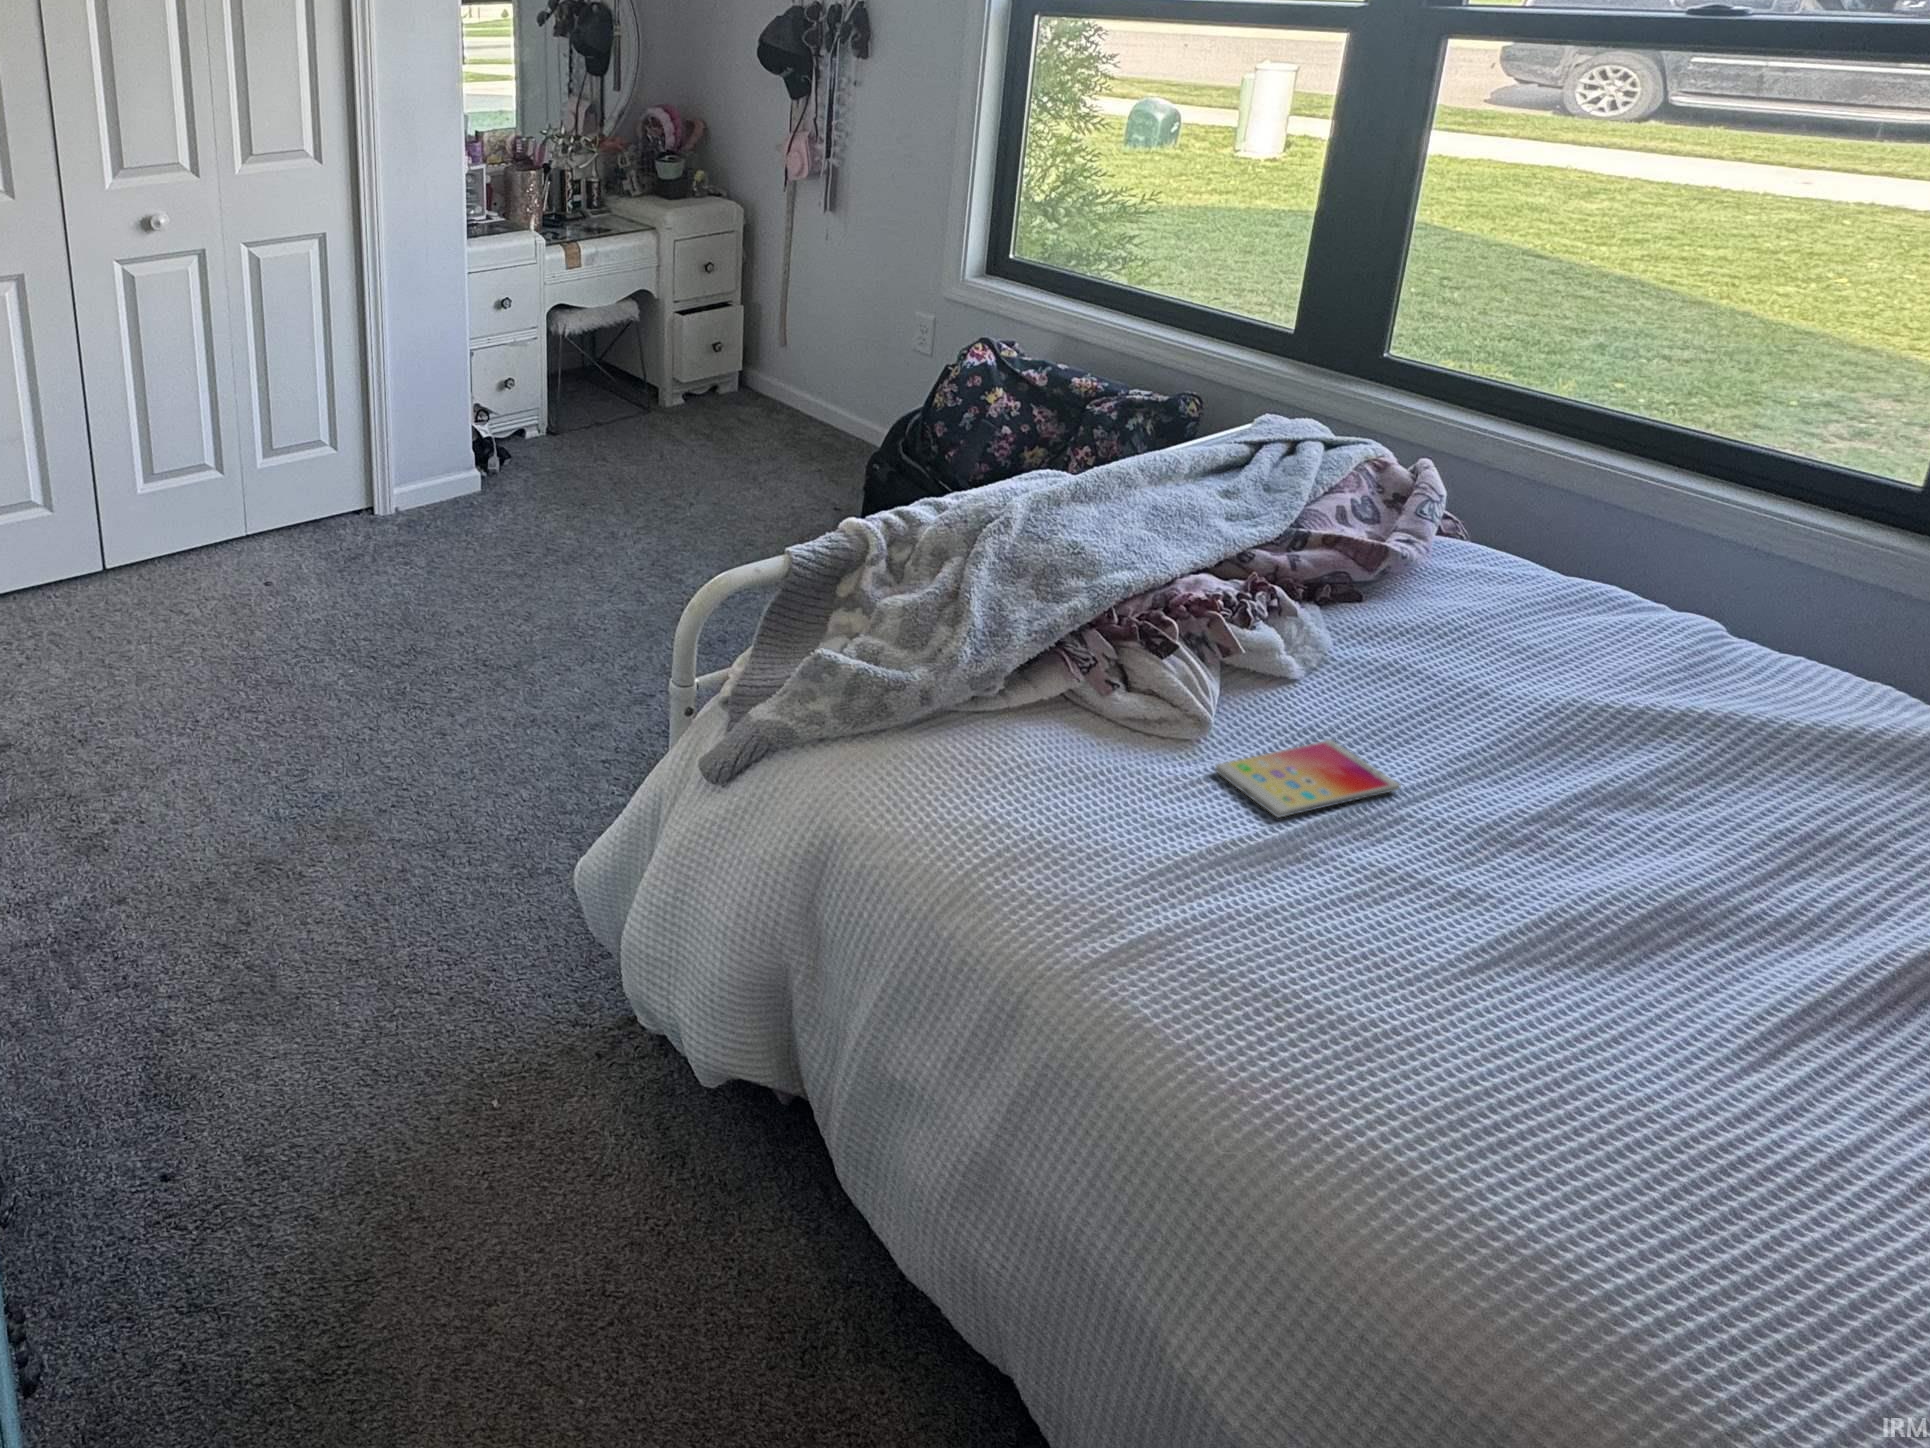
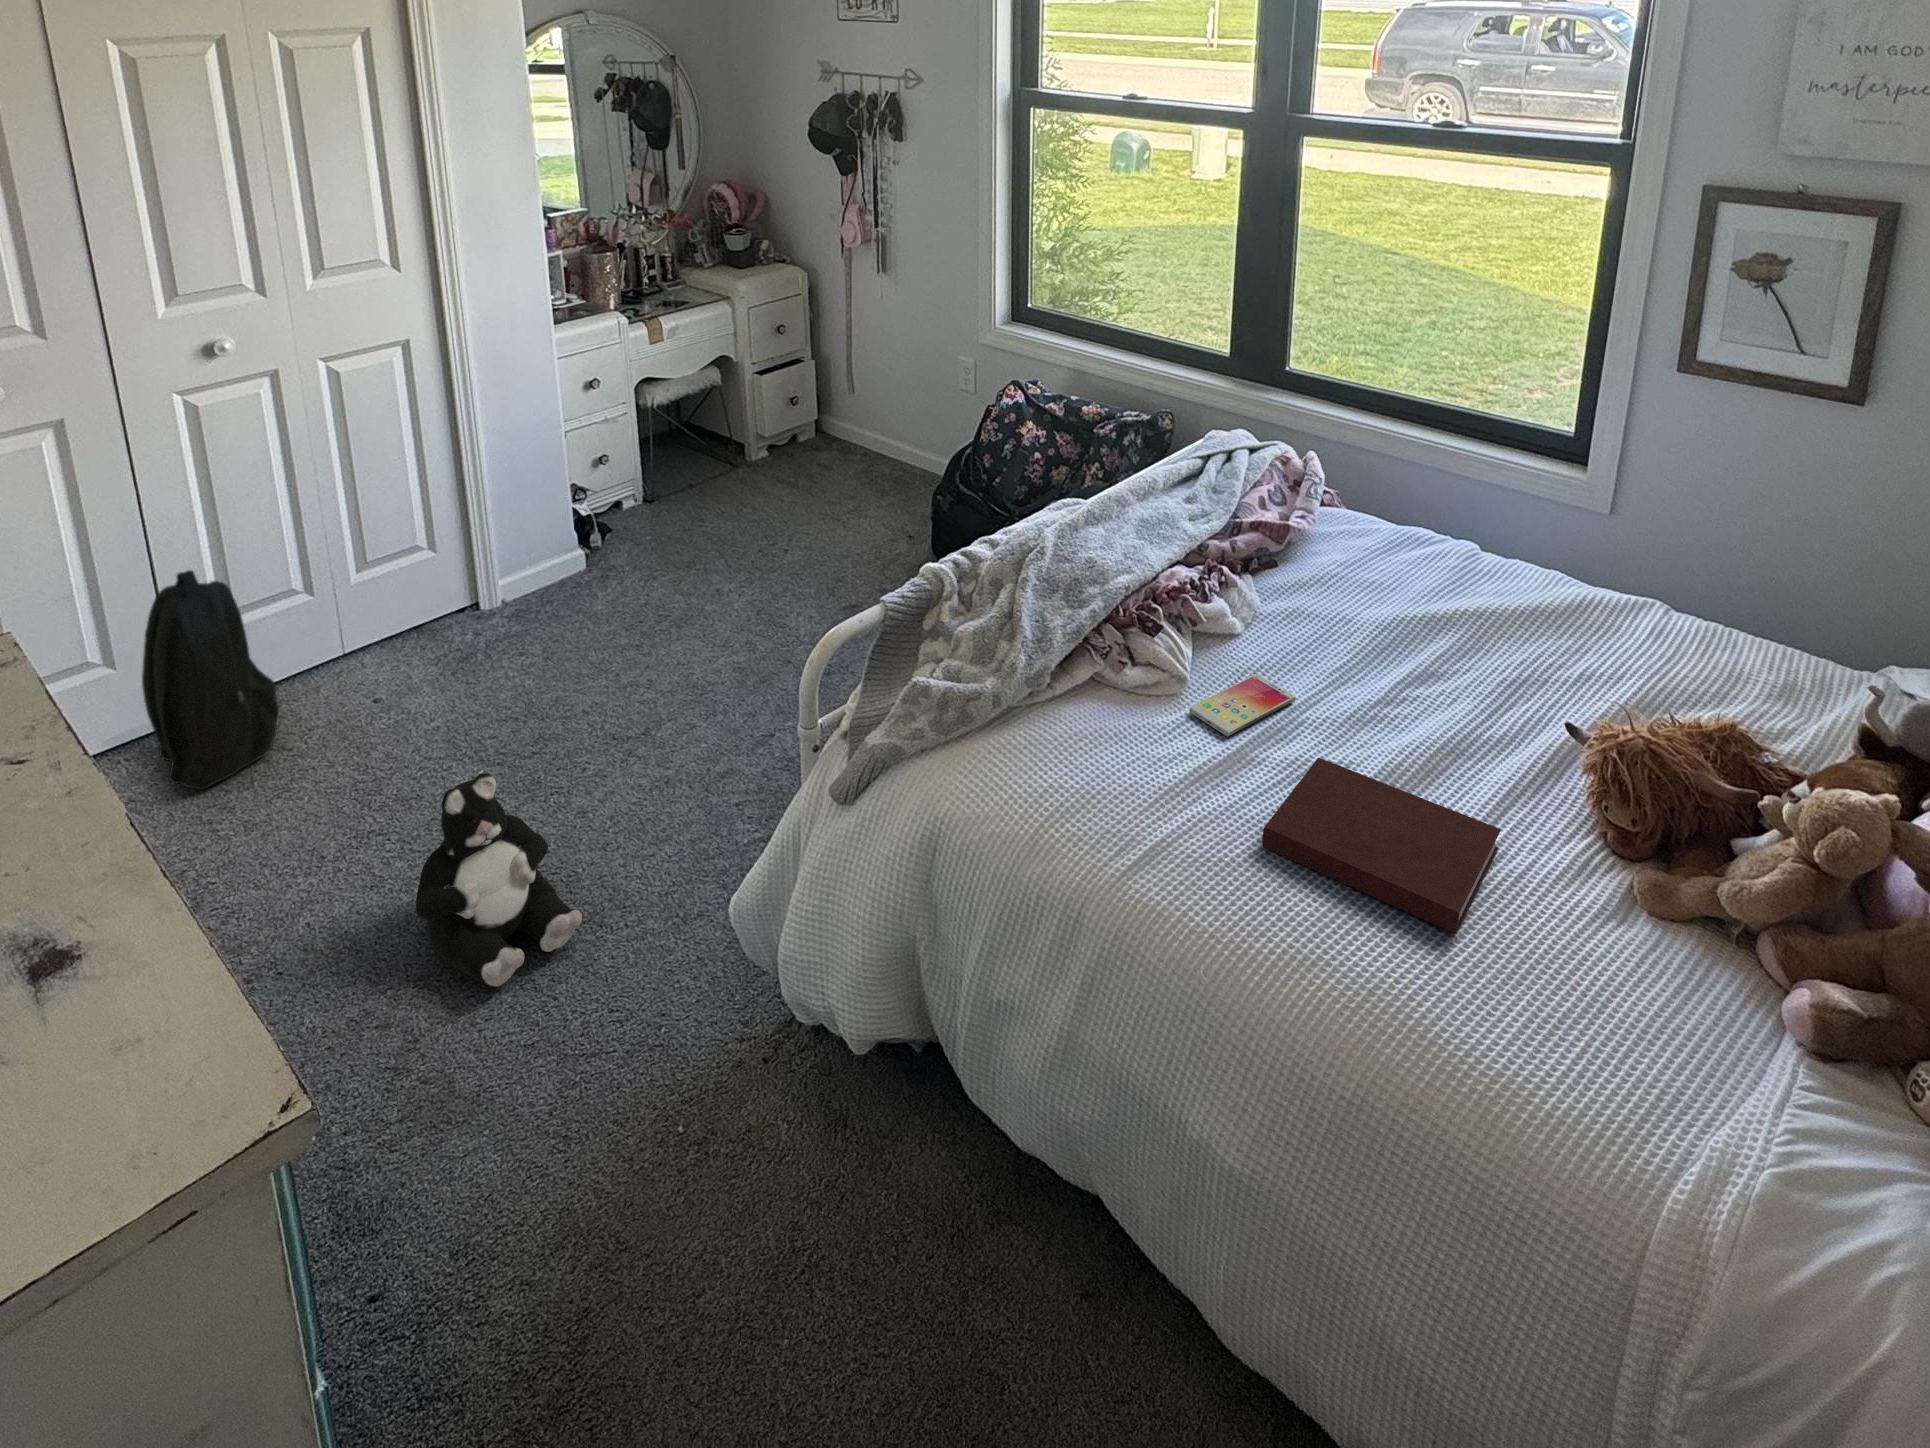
backpack: none [67,428,176,636] -> present [142,570,279,790]
plush toy: none [255,668,416,893] -> present [416,773,582,987]
notebook: none [1334,882,1834,1244] -> present [1262,758,1501,934]

